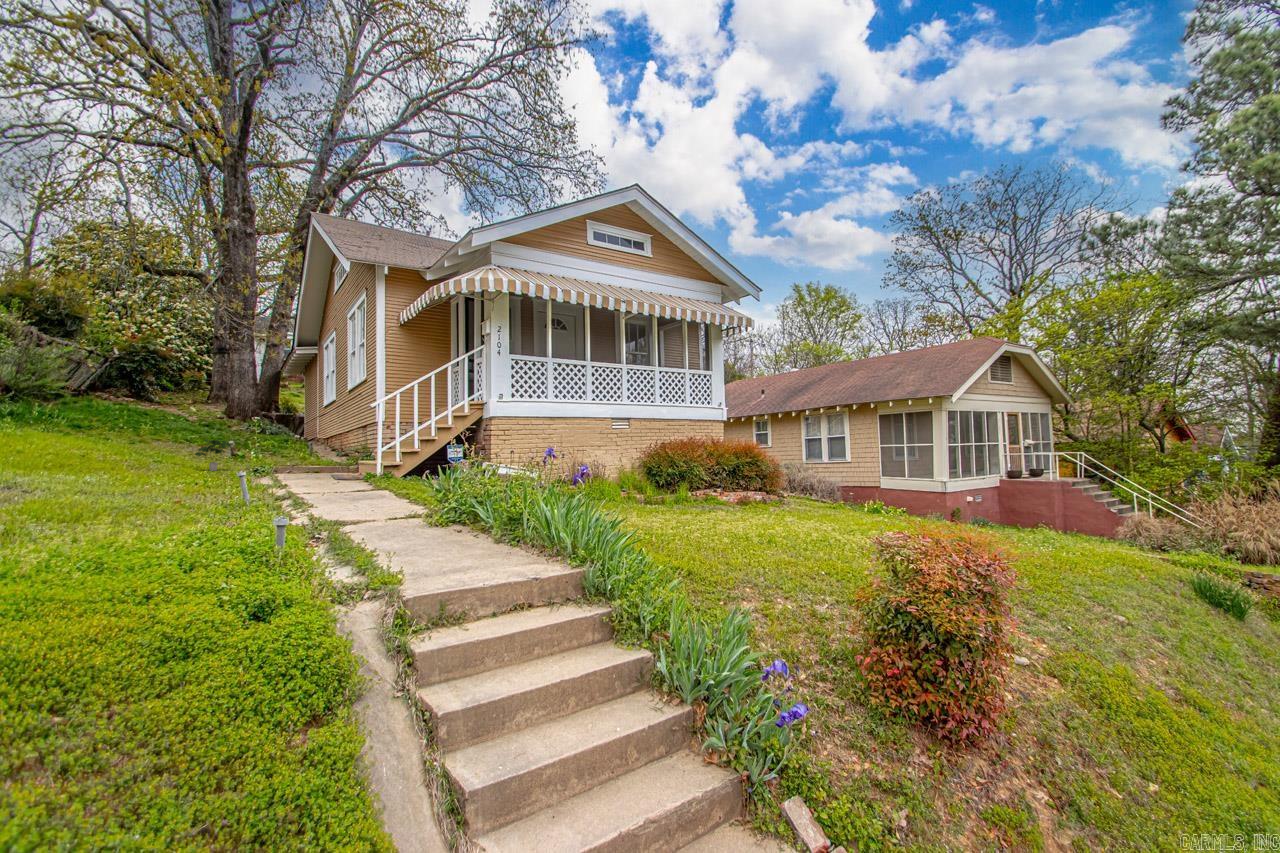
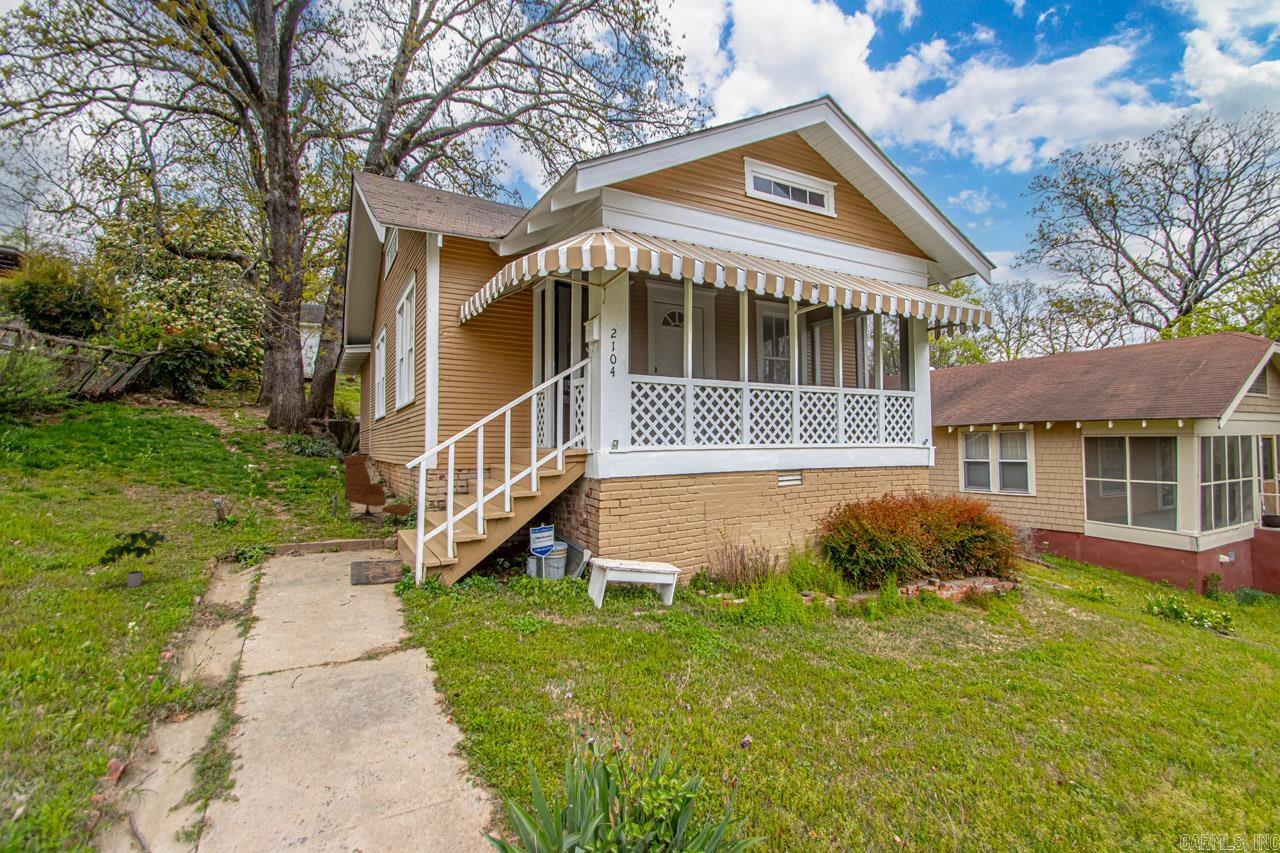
lounge chair: none [316,418,365,463] -> present [344,456,411,524]

